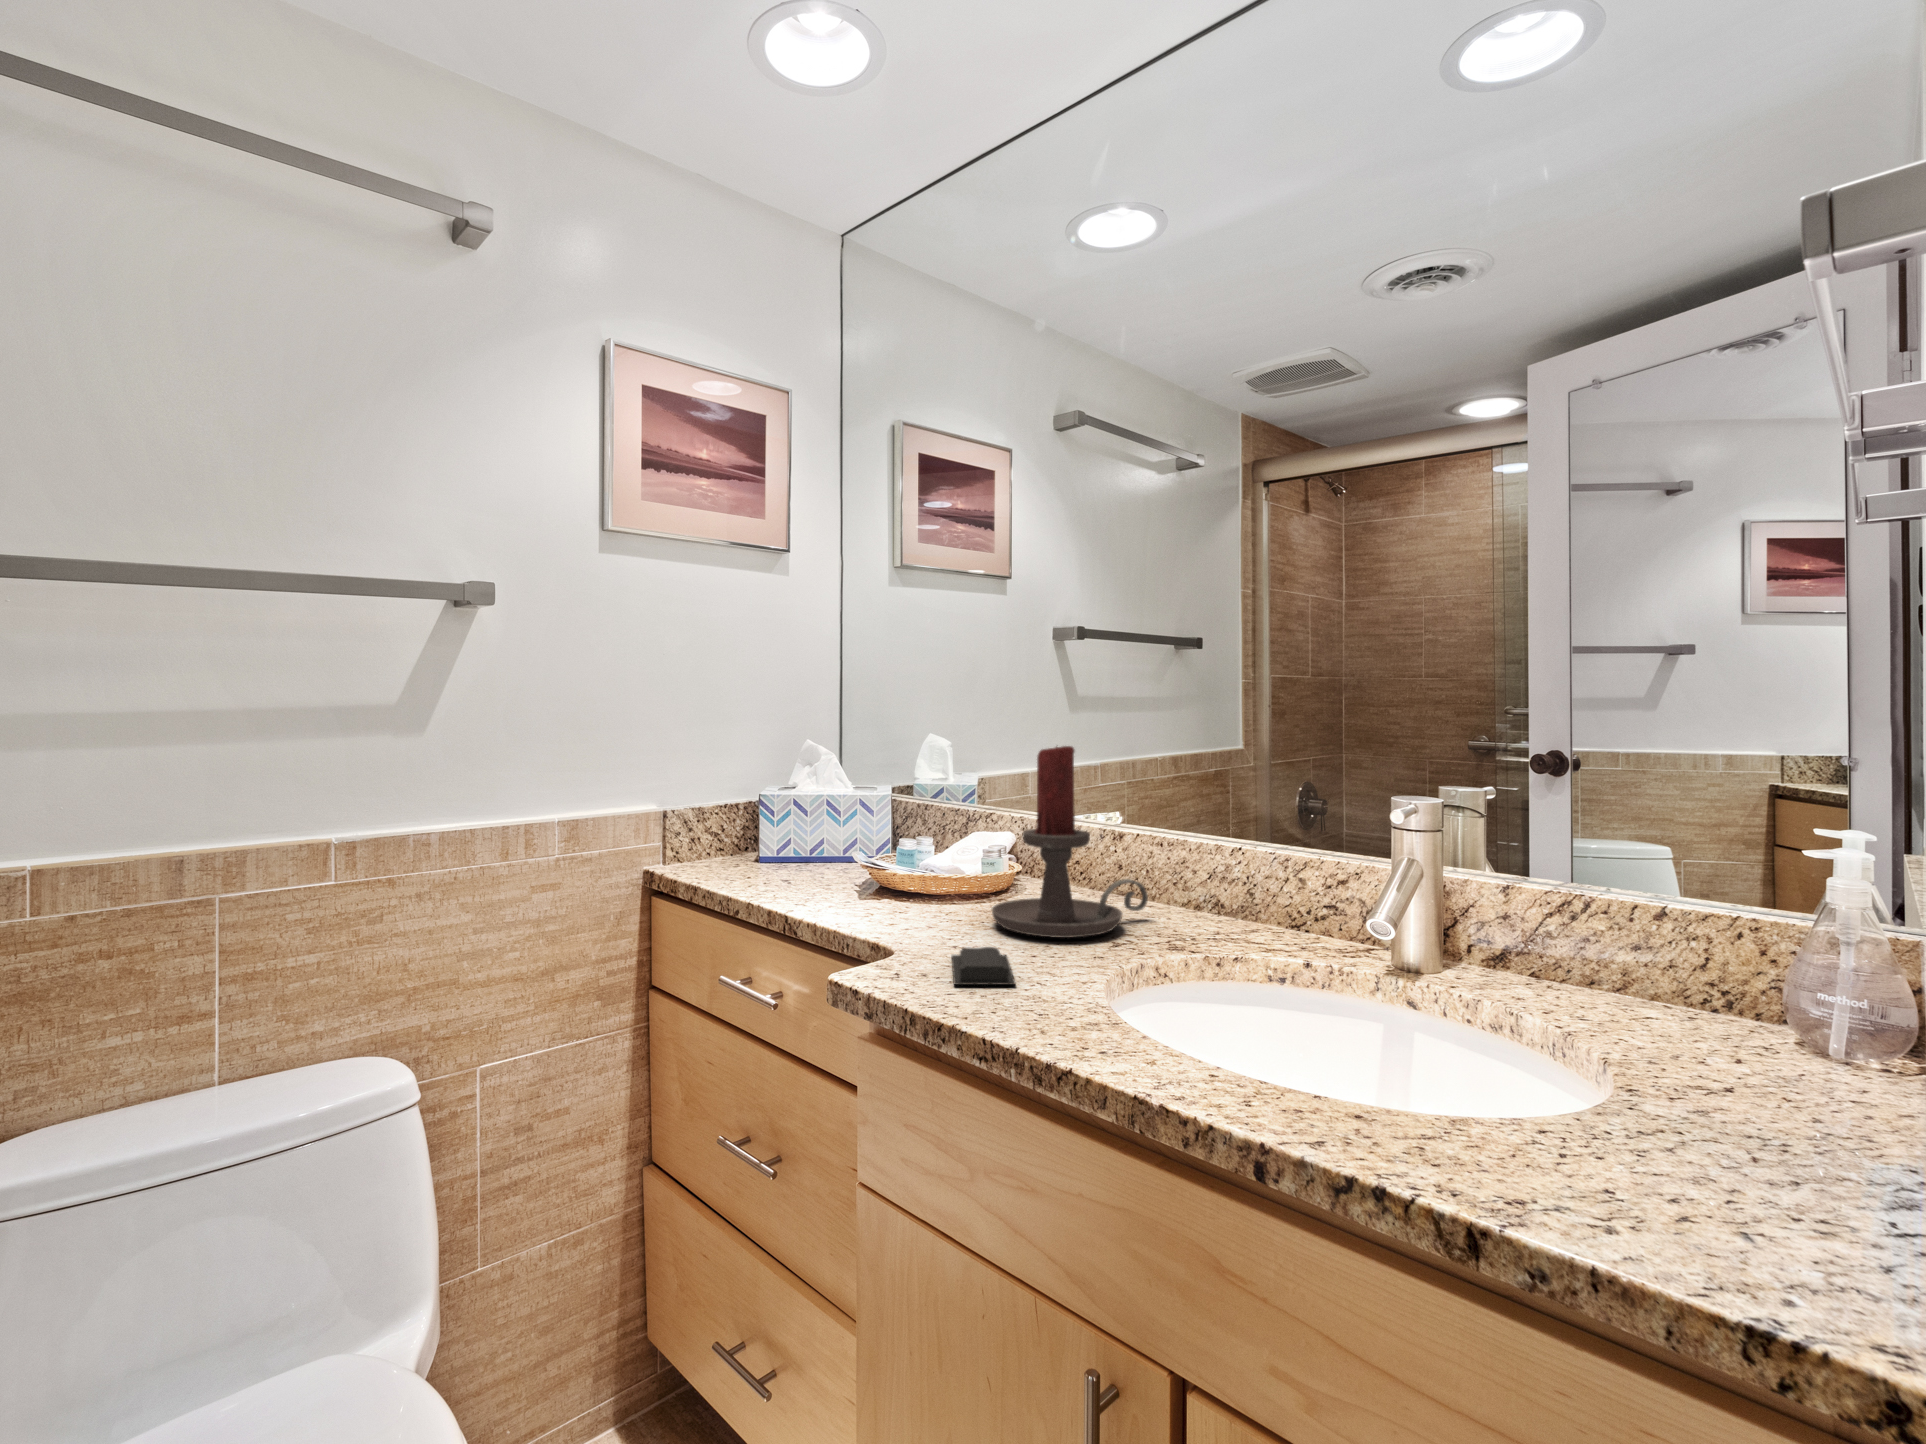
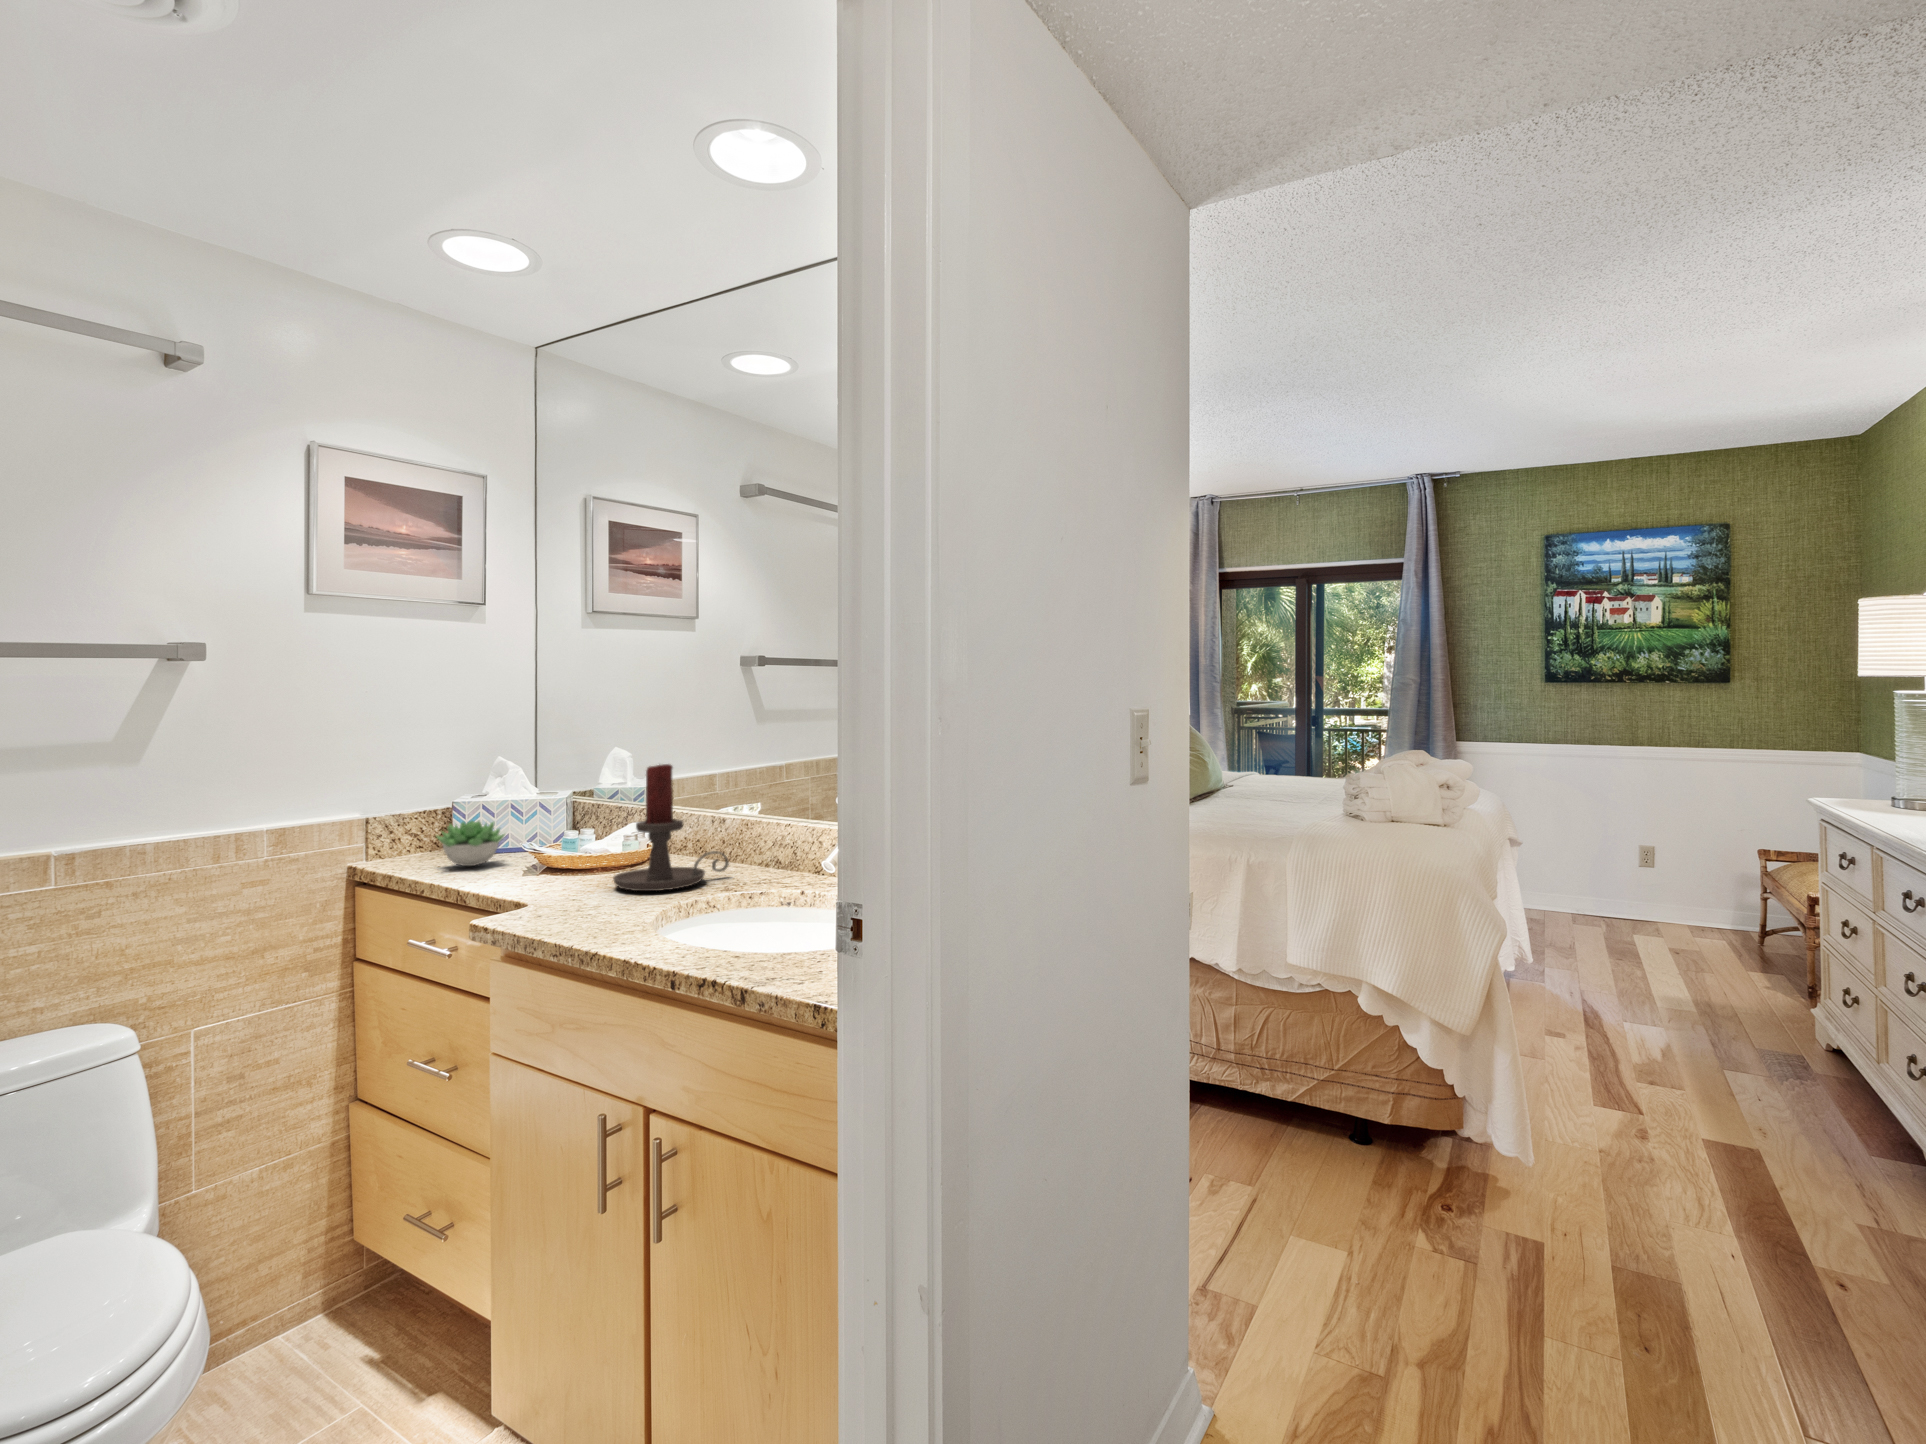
succulent plant: none [743,819,827,878] -> present [437,821,505,866]
soap bar: present [951,947,1015,985] -> none [558,898,609,920]

